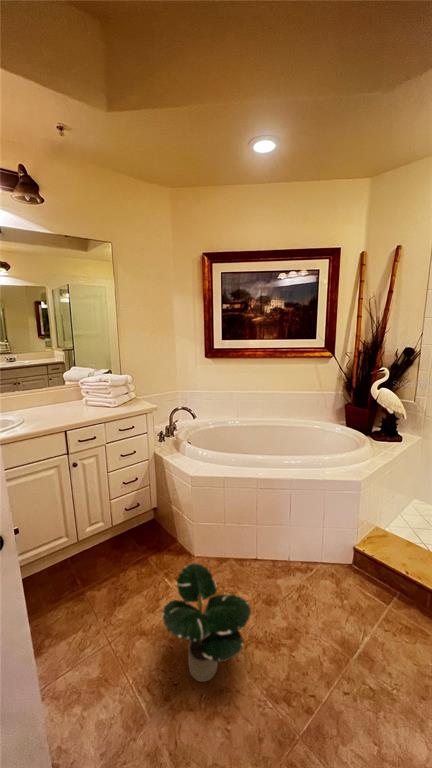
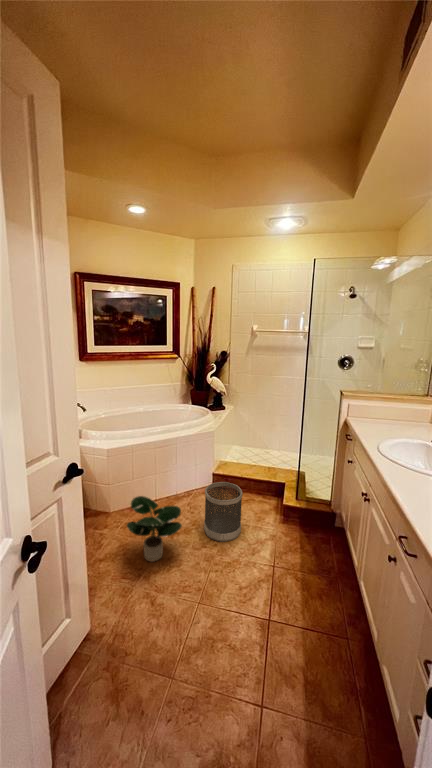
wastebasket: none [301,581,380,717] -> present [204,482,243,542]

